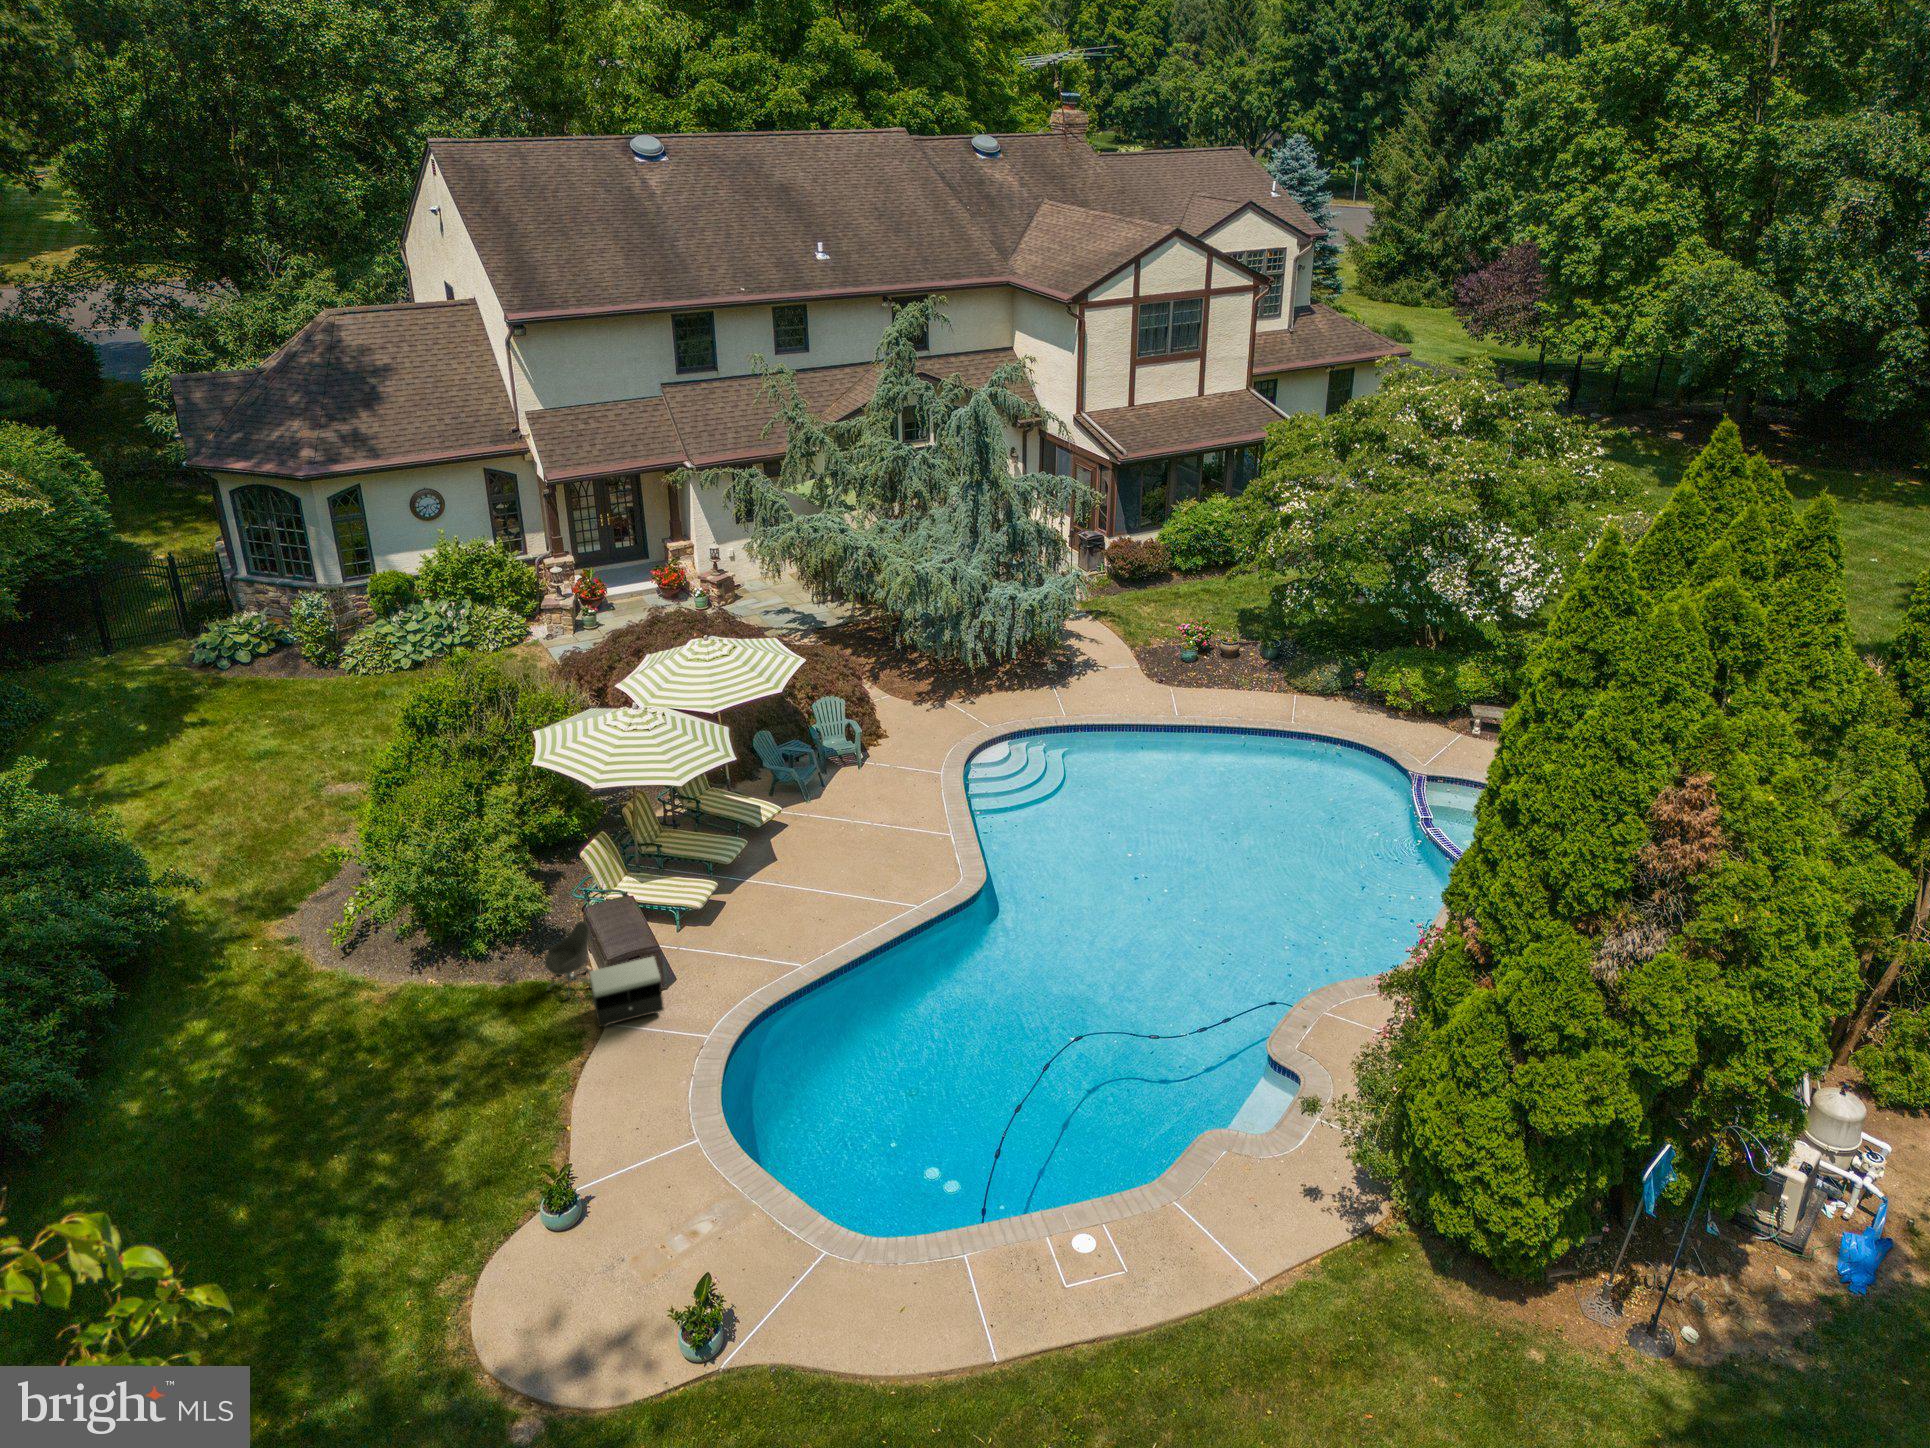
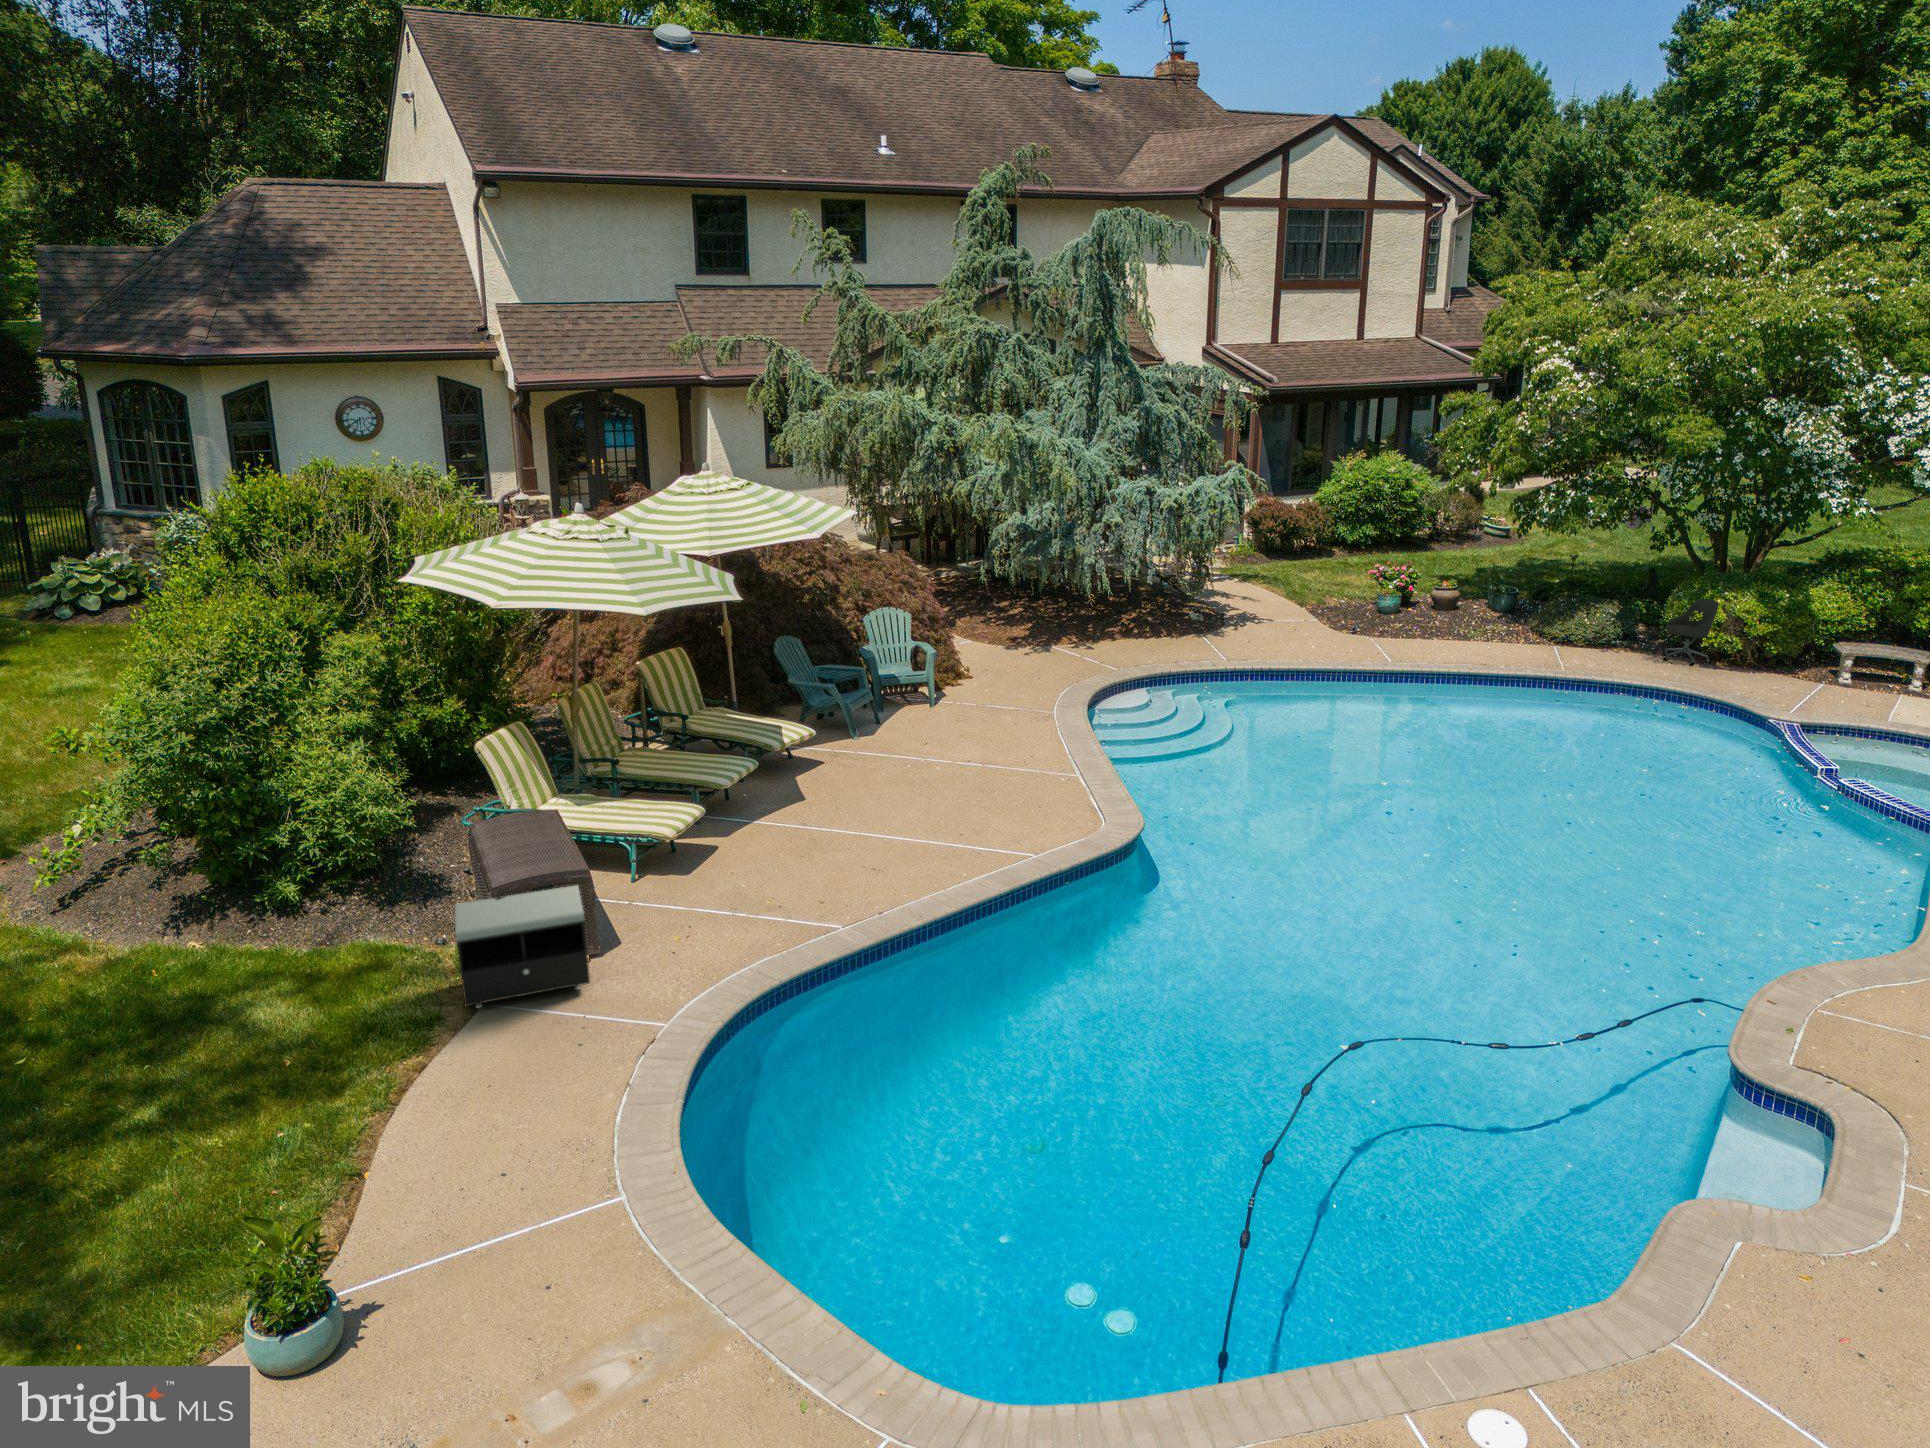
chair: present [545,921,591,1000] -> present [1663,599,1719,666]

